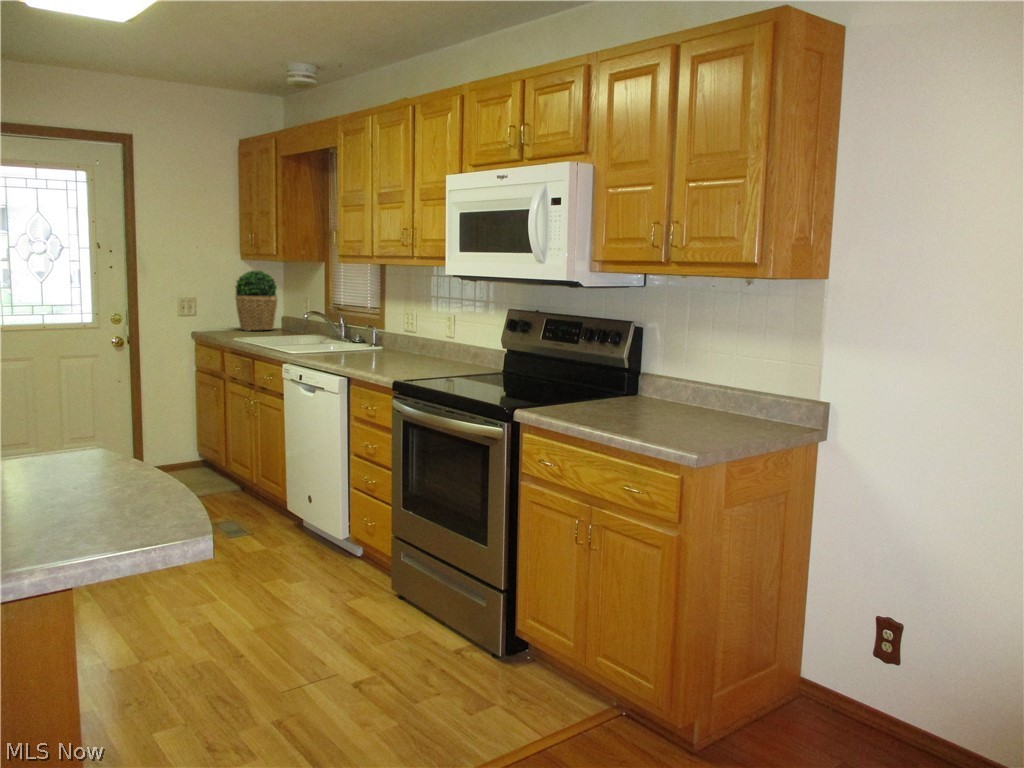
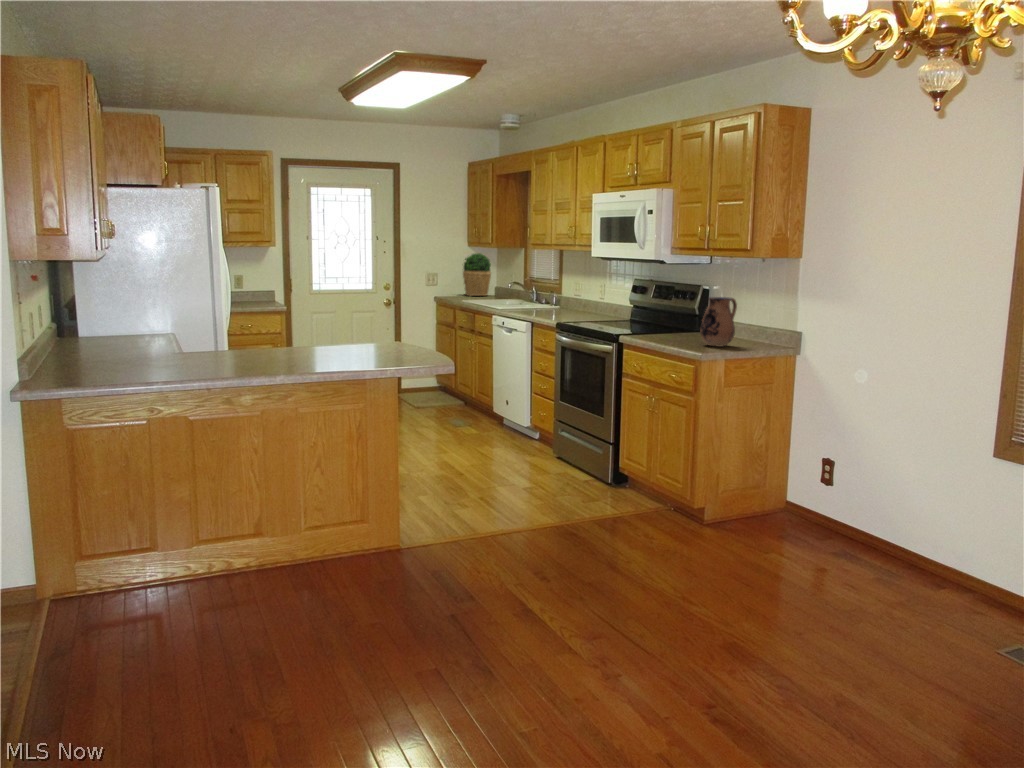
ceramic pitcher: none [669,345,730,433] -> present [700,297,737,347]

